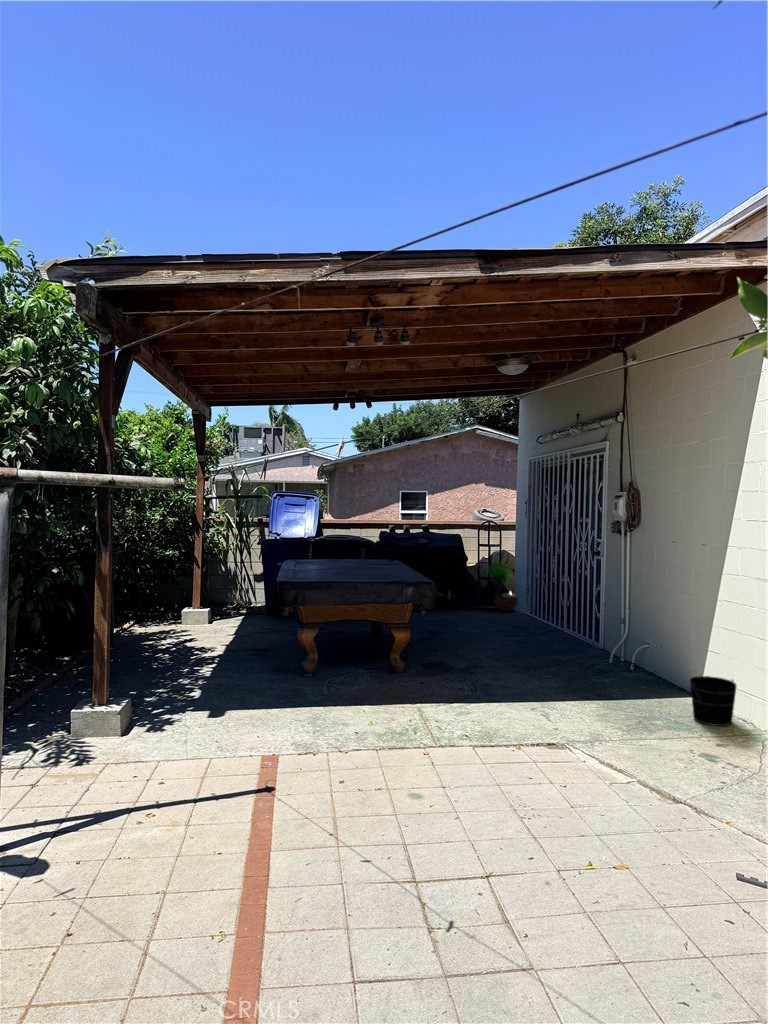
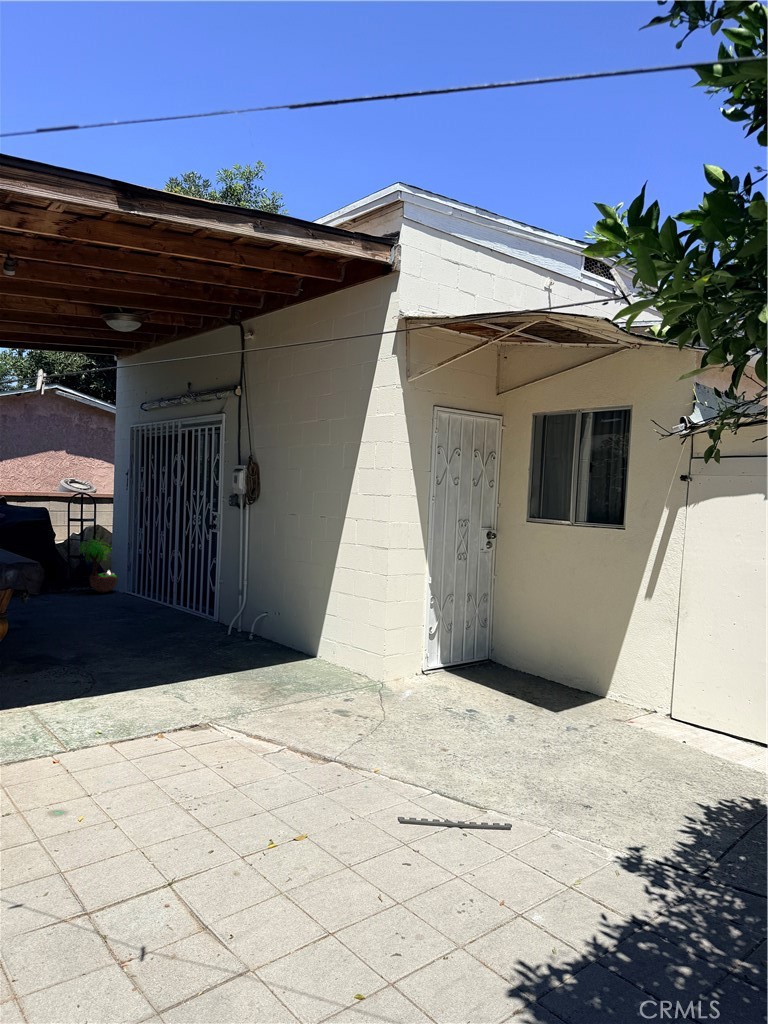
bucket: present [690,676,736,726] -> none [316,638,355,683]

